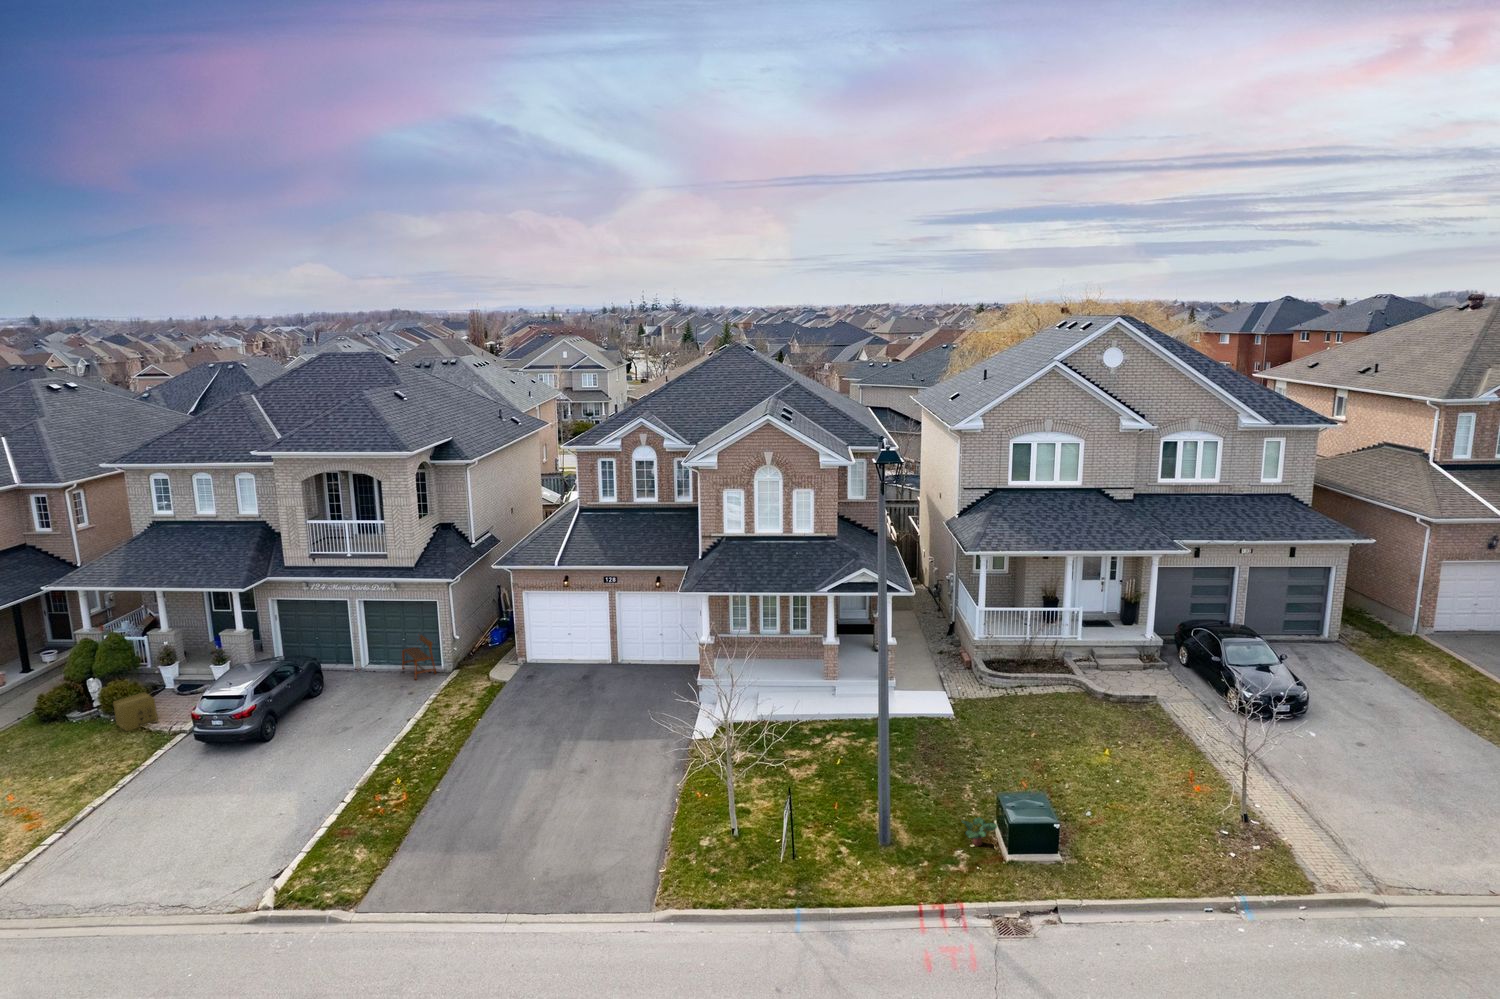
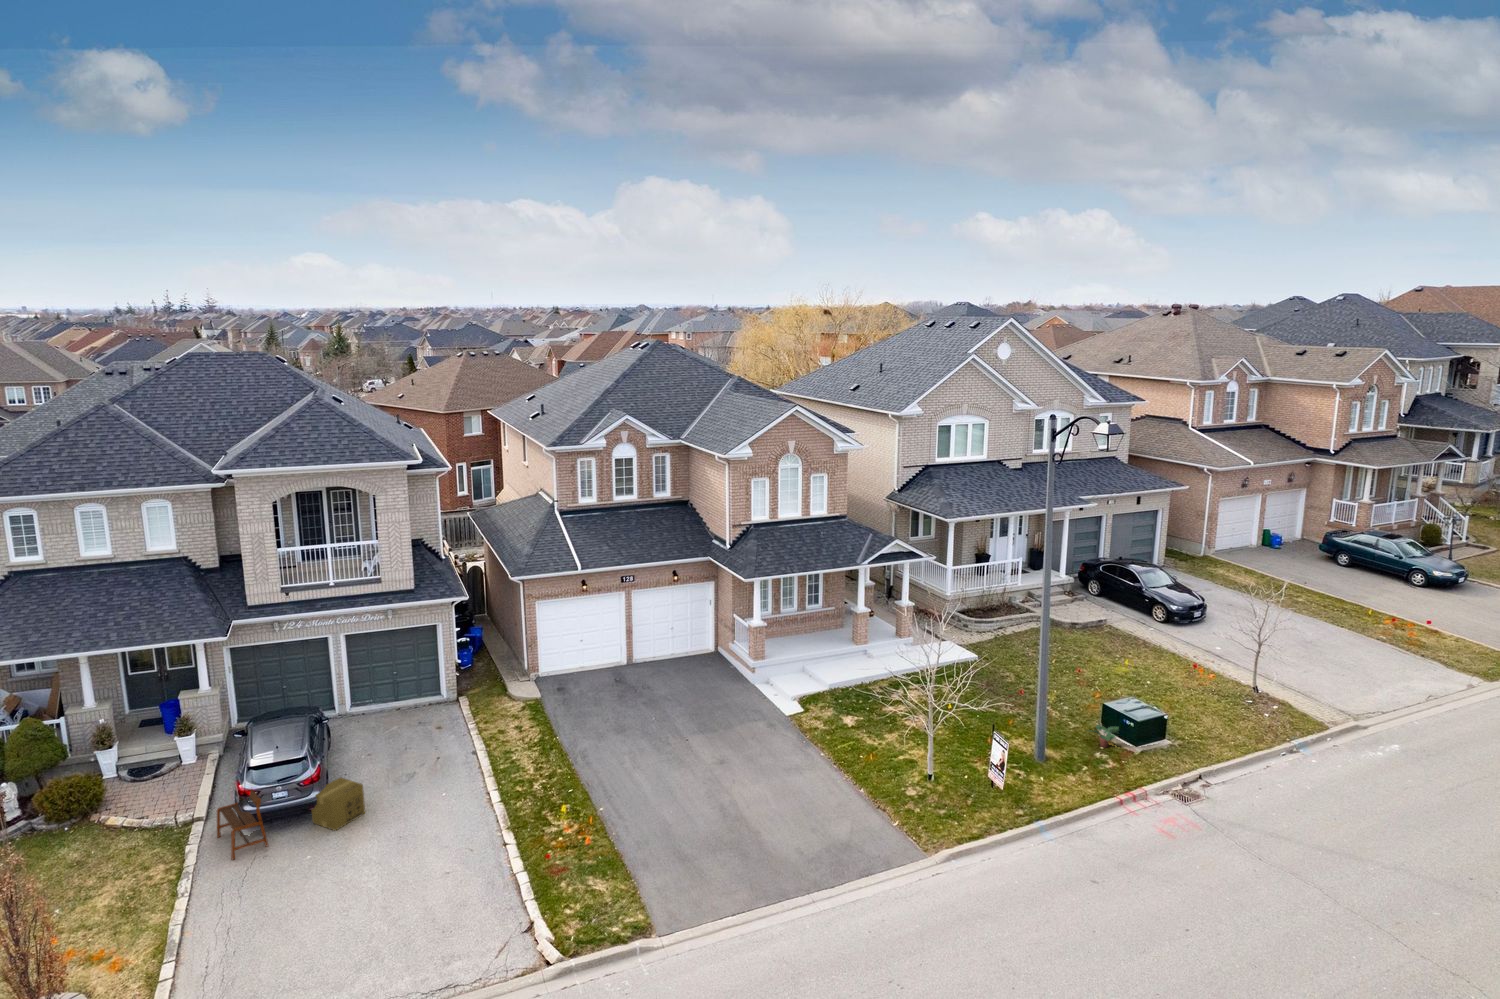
bench: present [402,635,436,680] -> present [217,789,268,860]
cardboard box: present [113,692,158,731] -> present [312,778,365,831]

